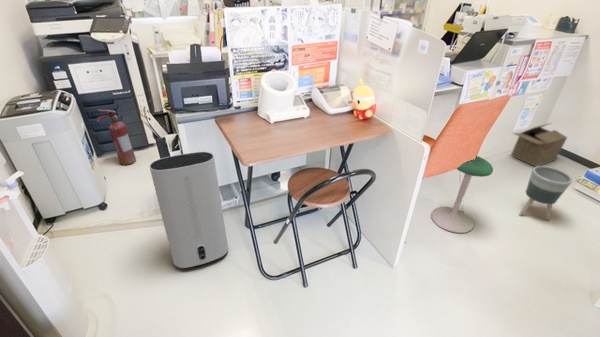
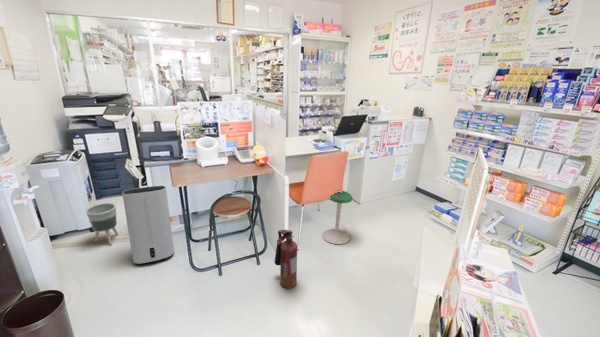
fire extinguisher: present [97,109,136,165] -> present [275,229,297,288]
cardboard box: present [511,124,567,167] -> none [391,175,430,205]
planter: present [519,166,572,220] -> present [86,203,118,245]

